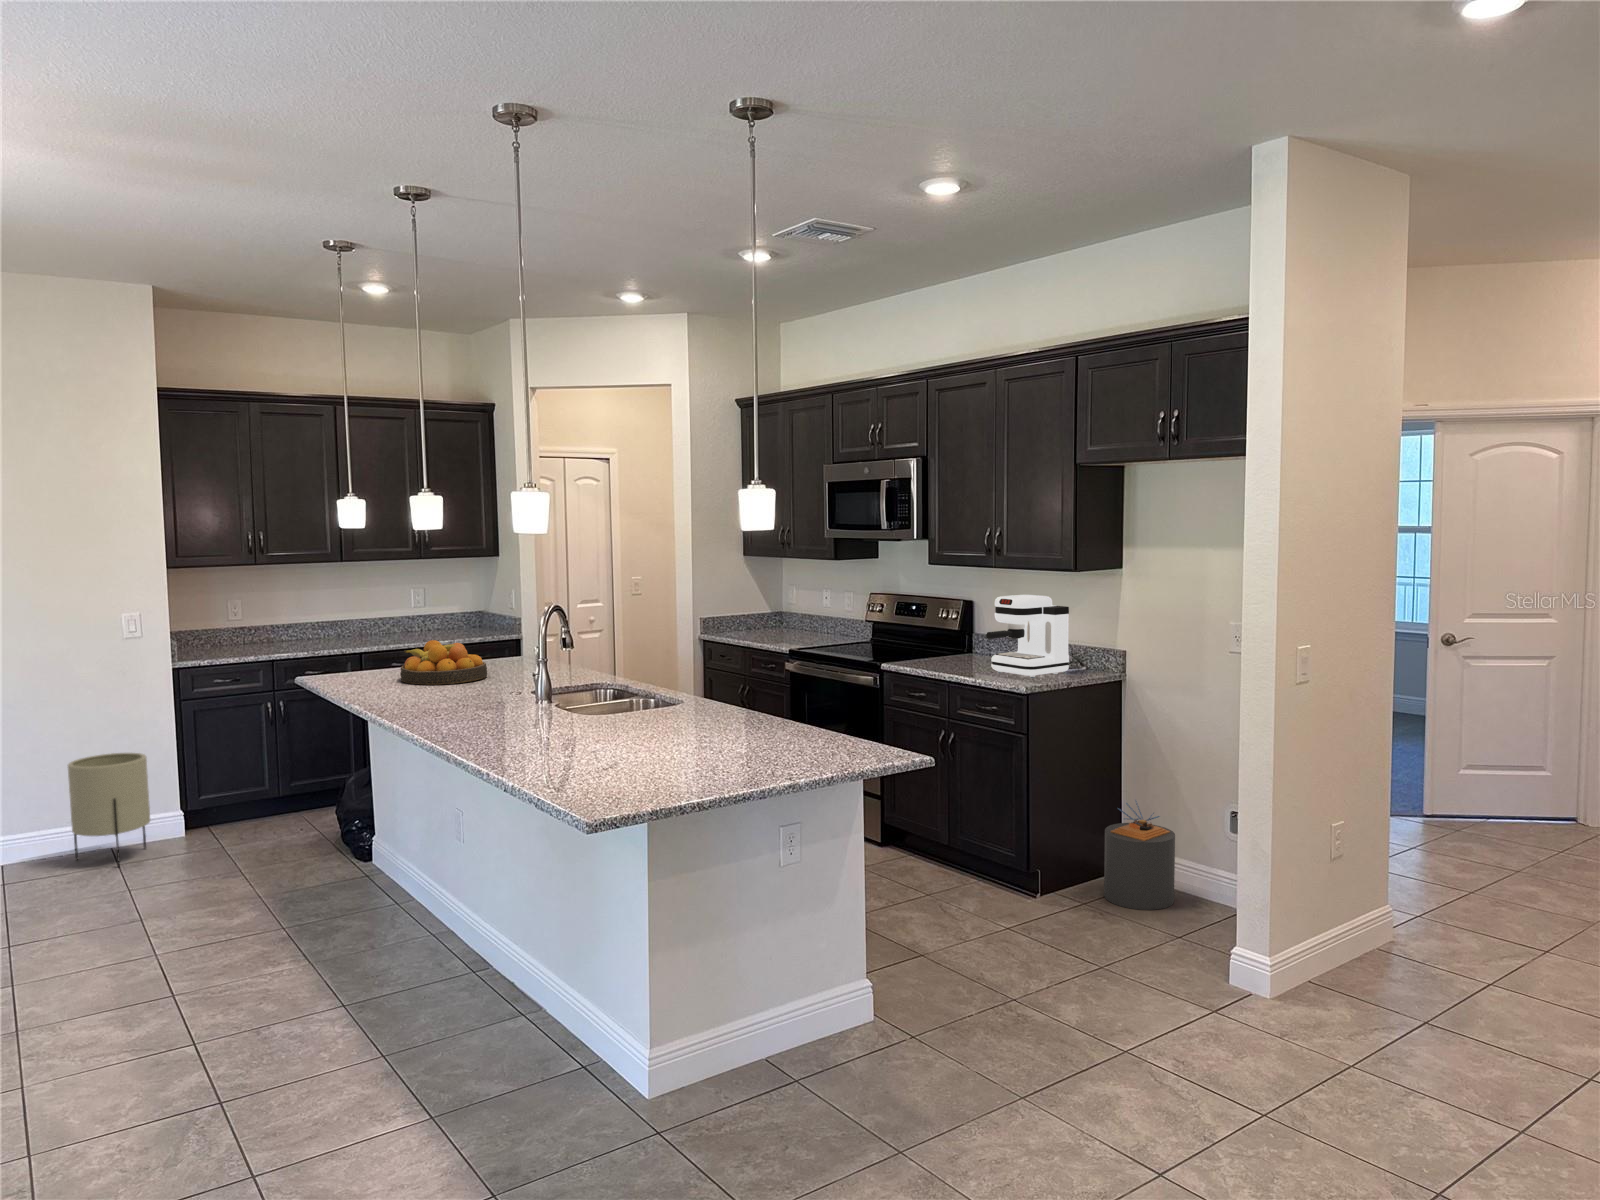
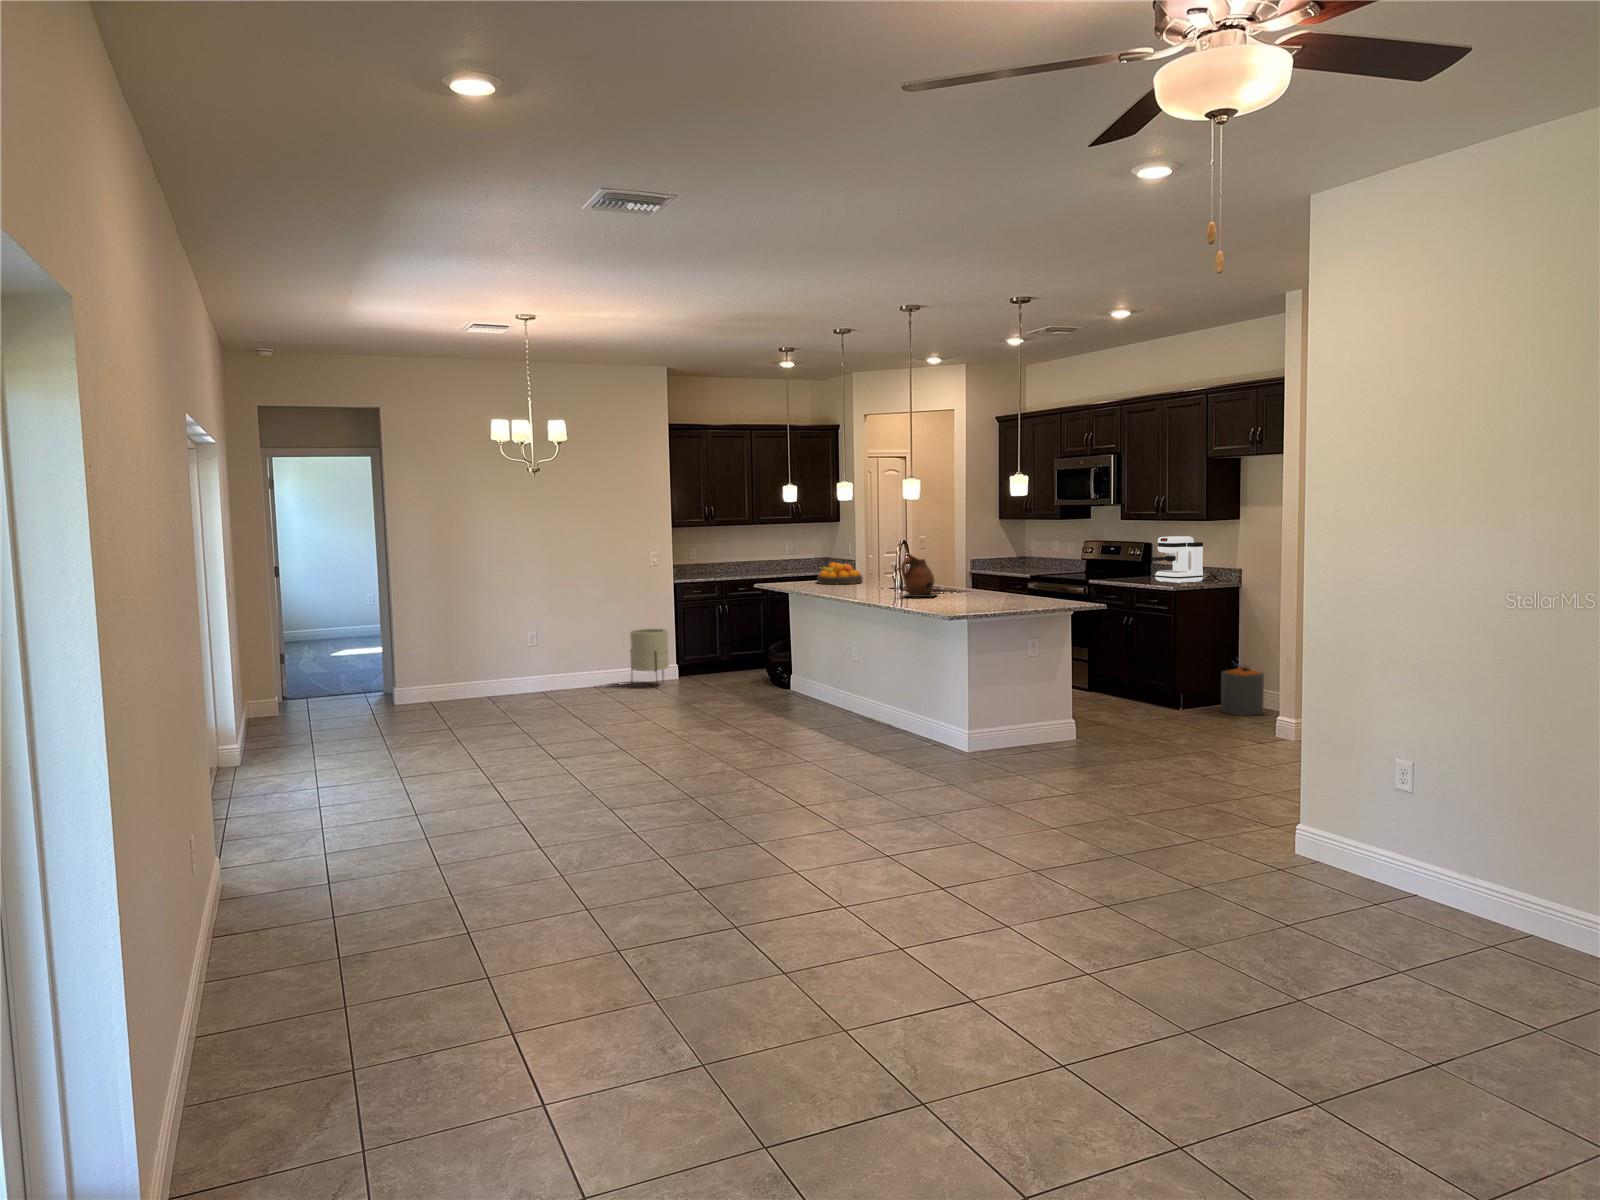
ceramic pitcher: none [520,645,600,736] -> present [901,554,936,597]

